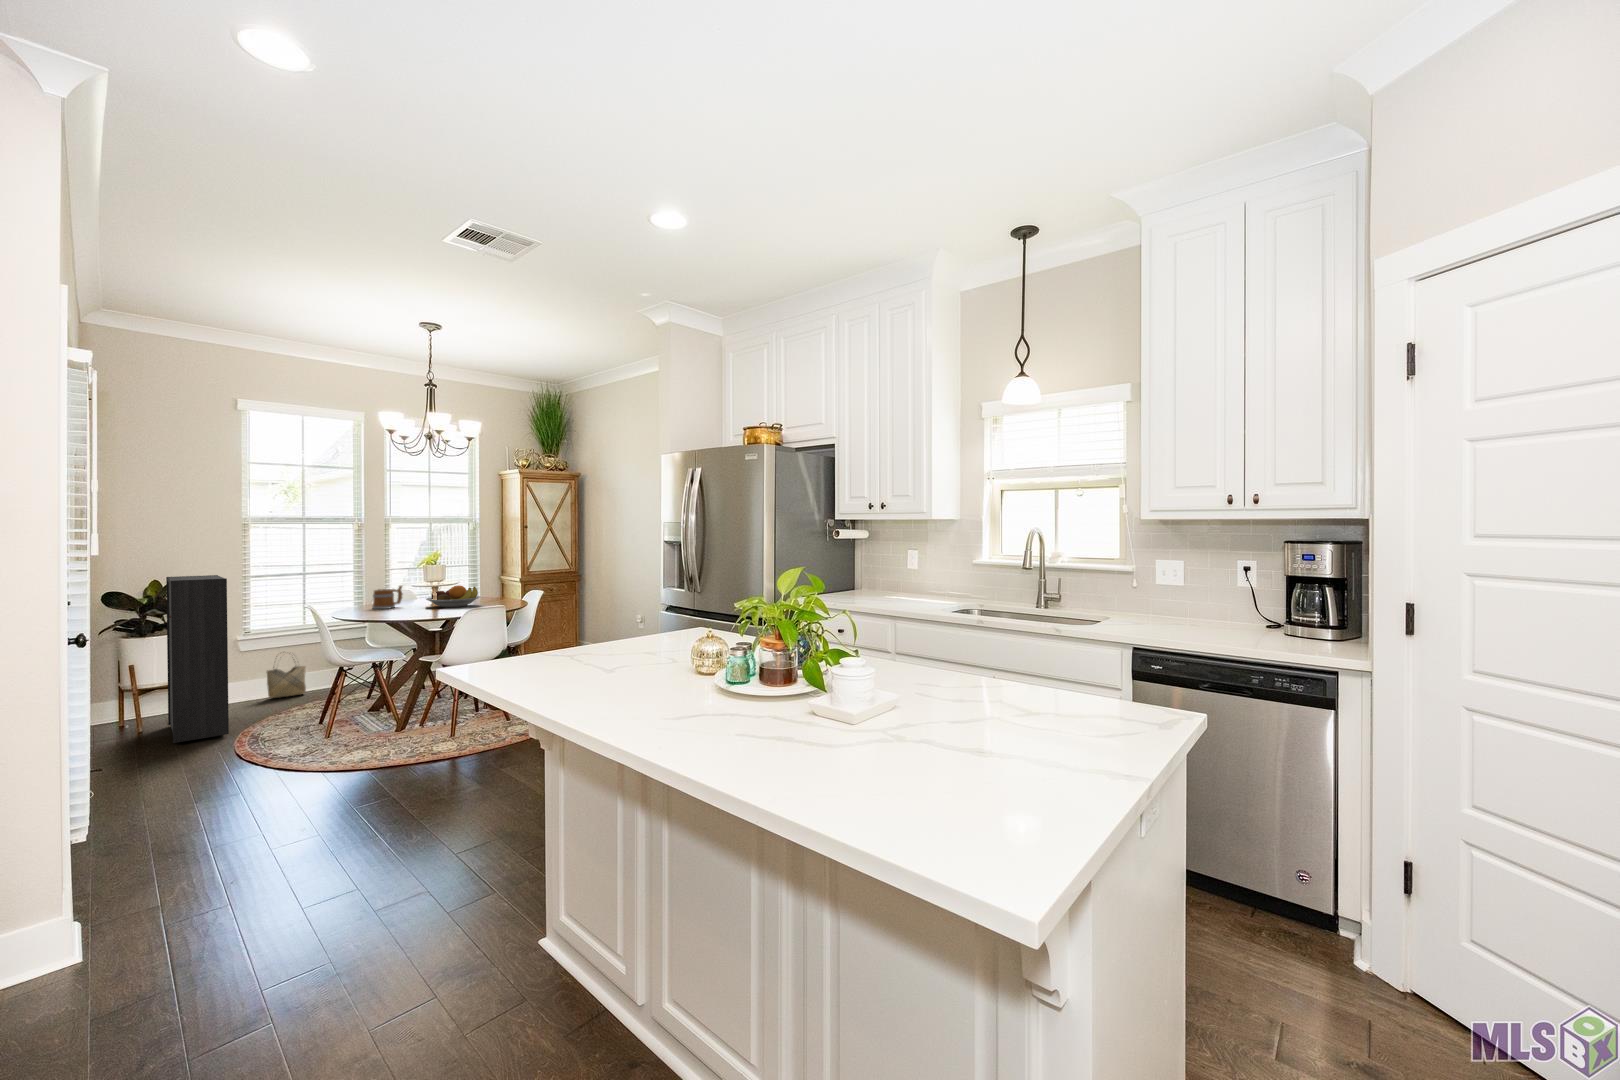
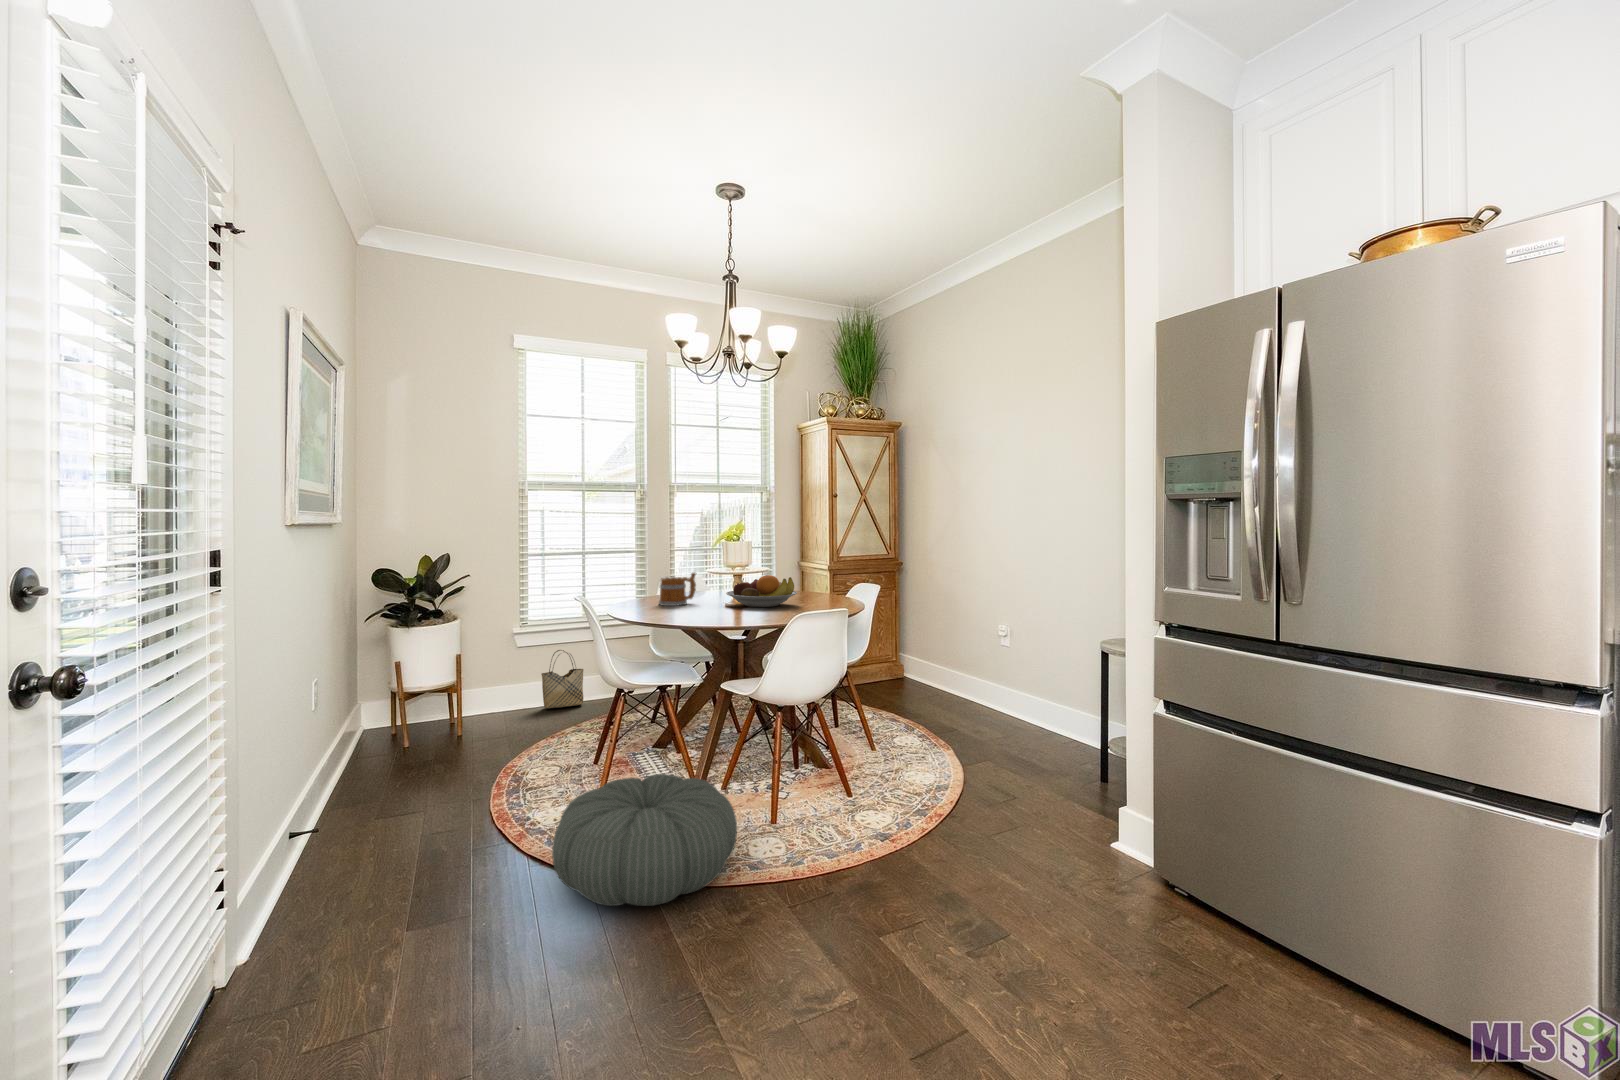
bookcase: present [126,575,229,743] -> none [393,552,490,778]
pouf: none [294,711,423,778] -> present [552,774,737,906]

